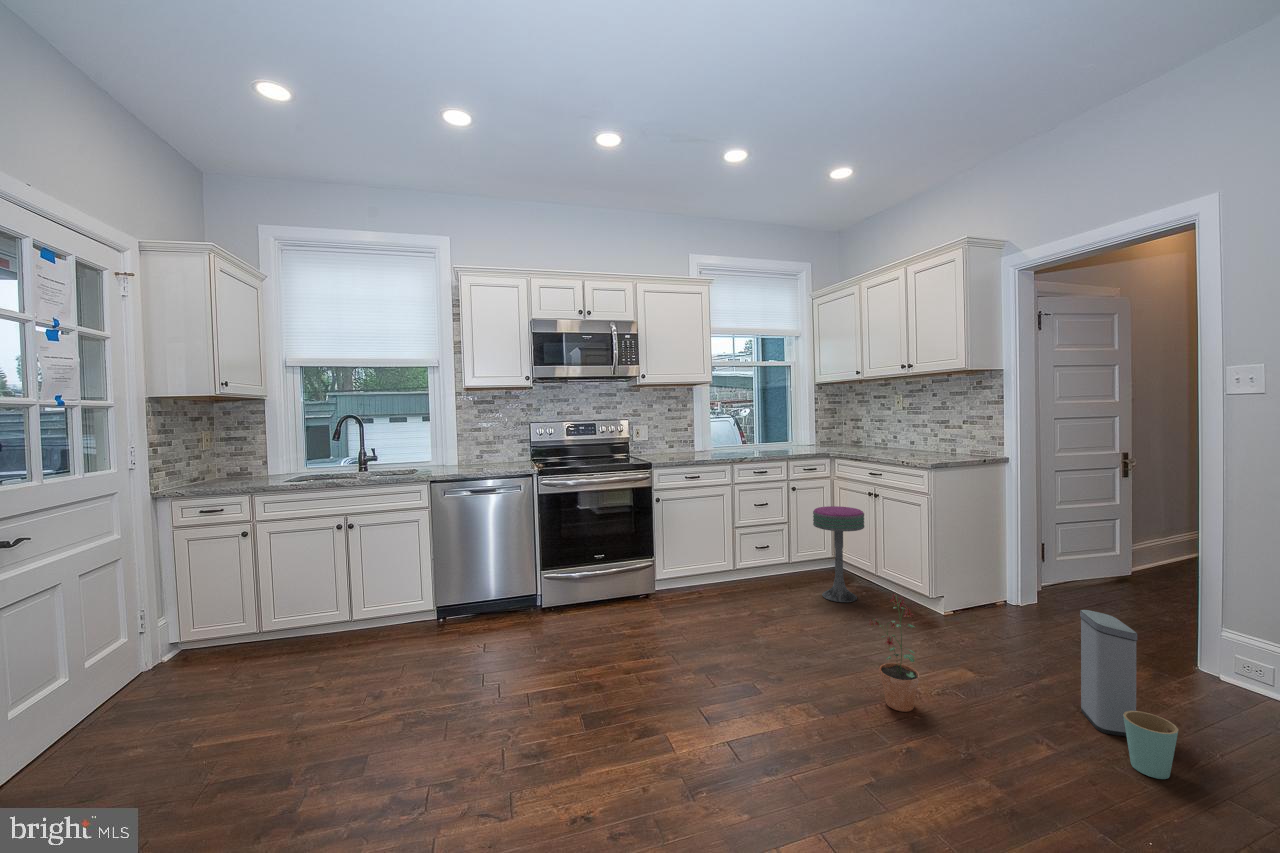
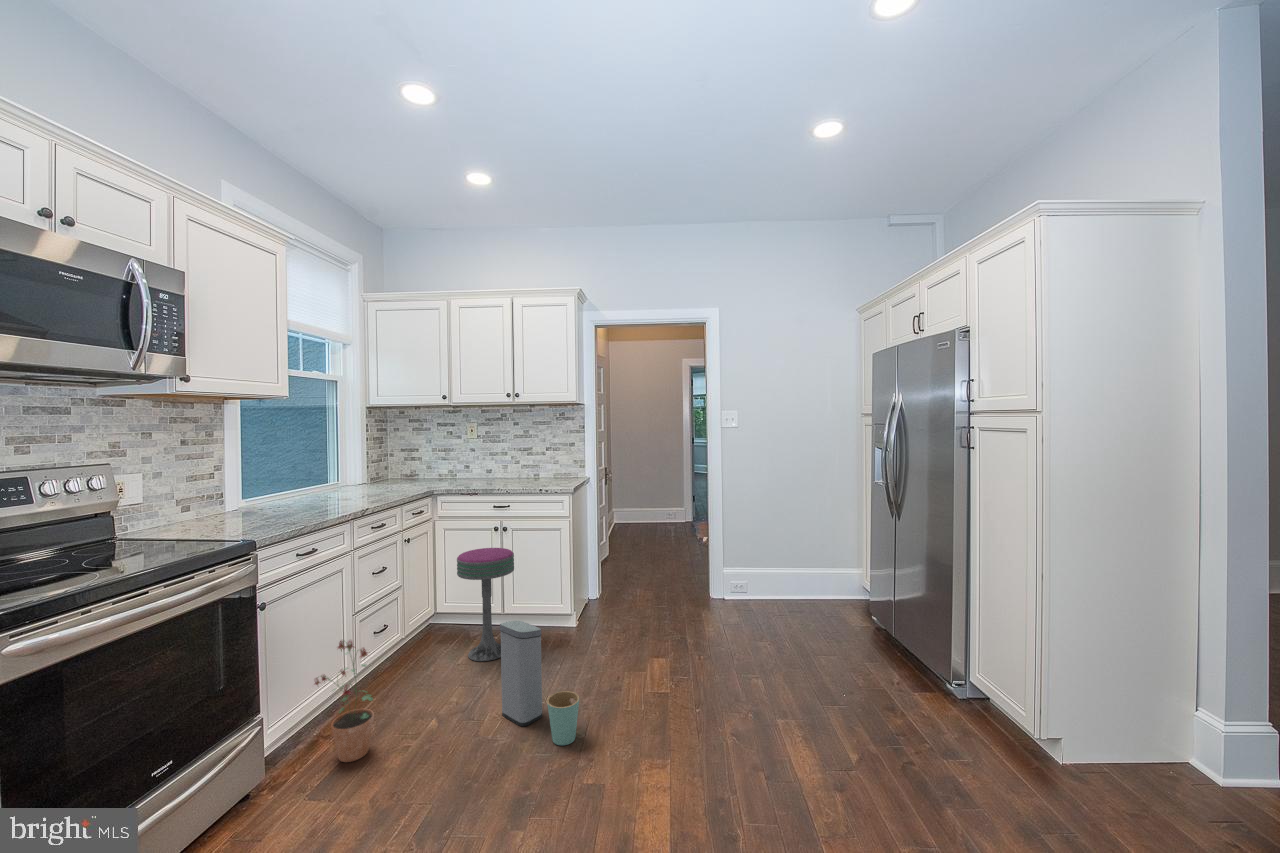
potted plant: present [870,594,920,712] -> present [315,641,374,762]
trash can: present [1080,610,1178,779] -> present [500,621,579,745]

